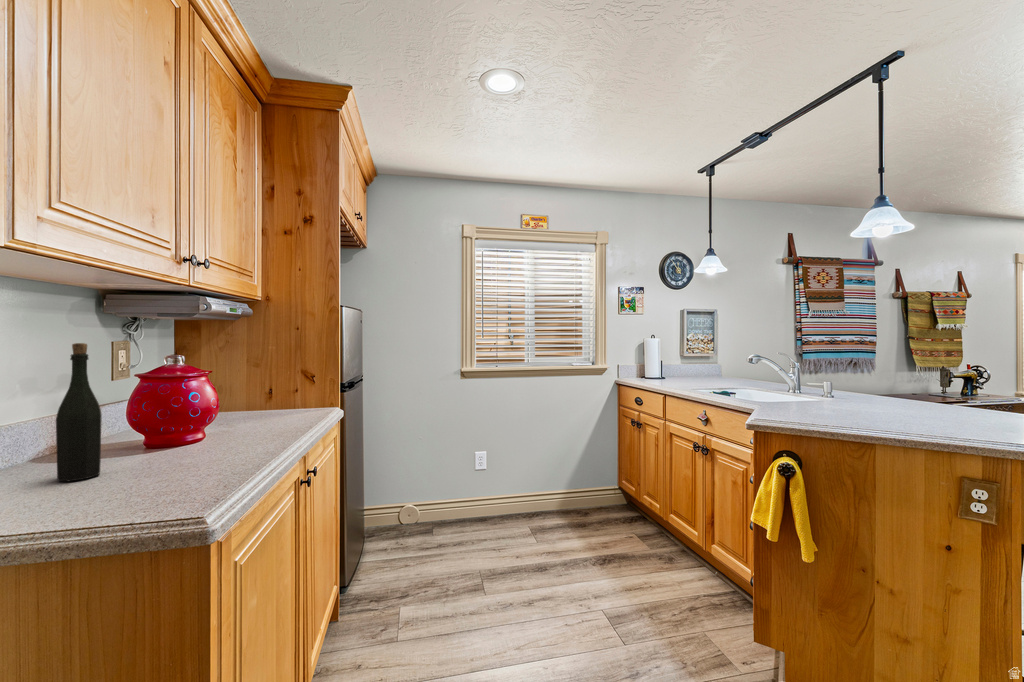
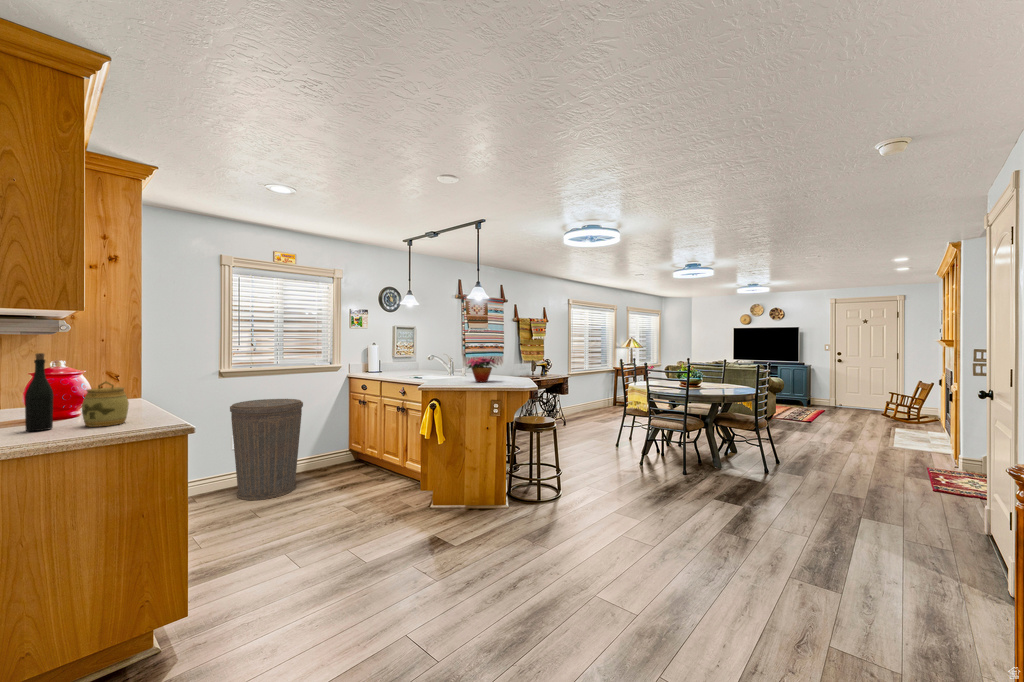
flower arrangement: none [859,363,980,424] -> present [467,357,495,382]
jar: none [123,396,201,485] -> present [82,381,129,427]
trash can: none [466,409,552,553] -> present [230,399,303,500]

